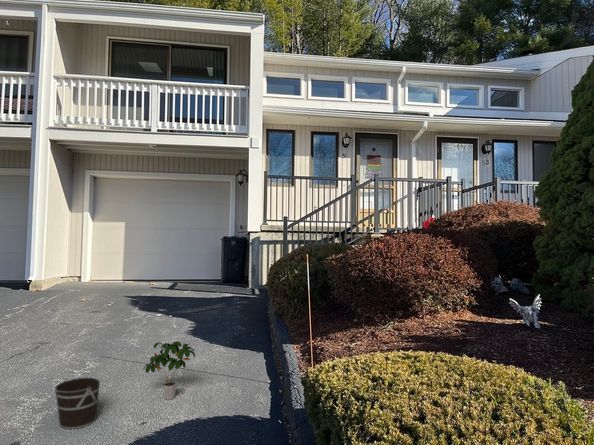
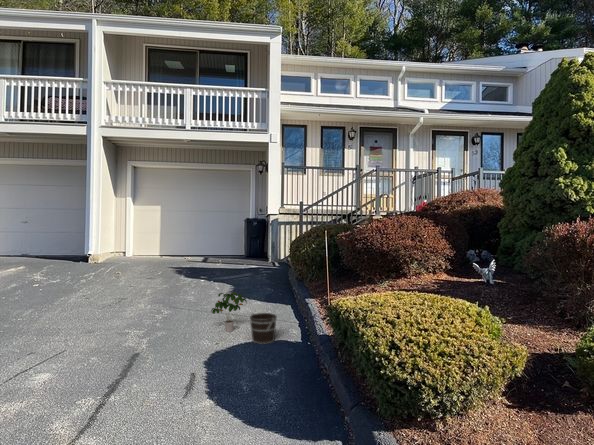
bucket: present [55,378,100,429] -> present [250,313,276,344]

